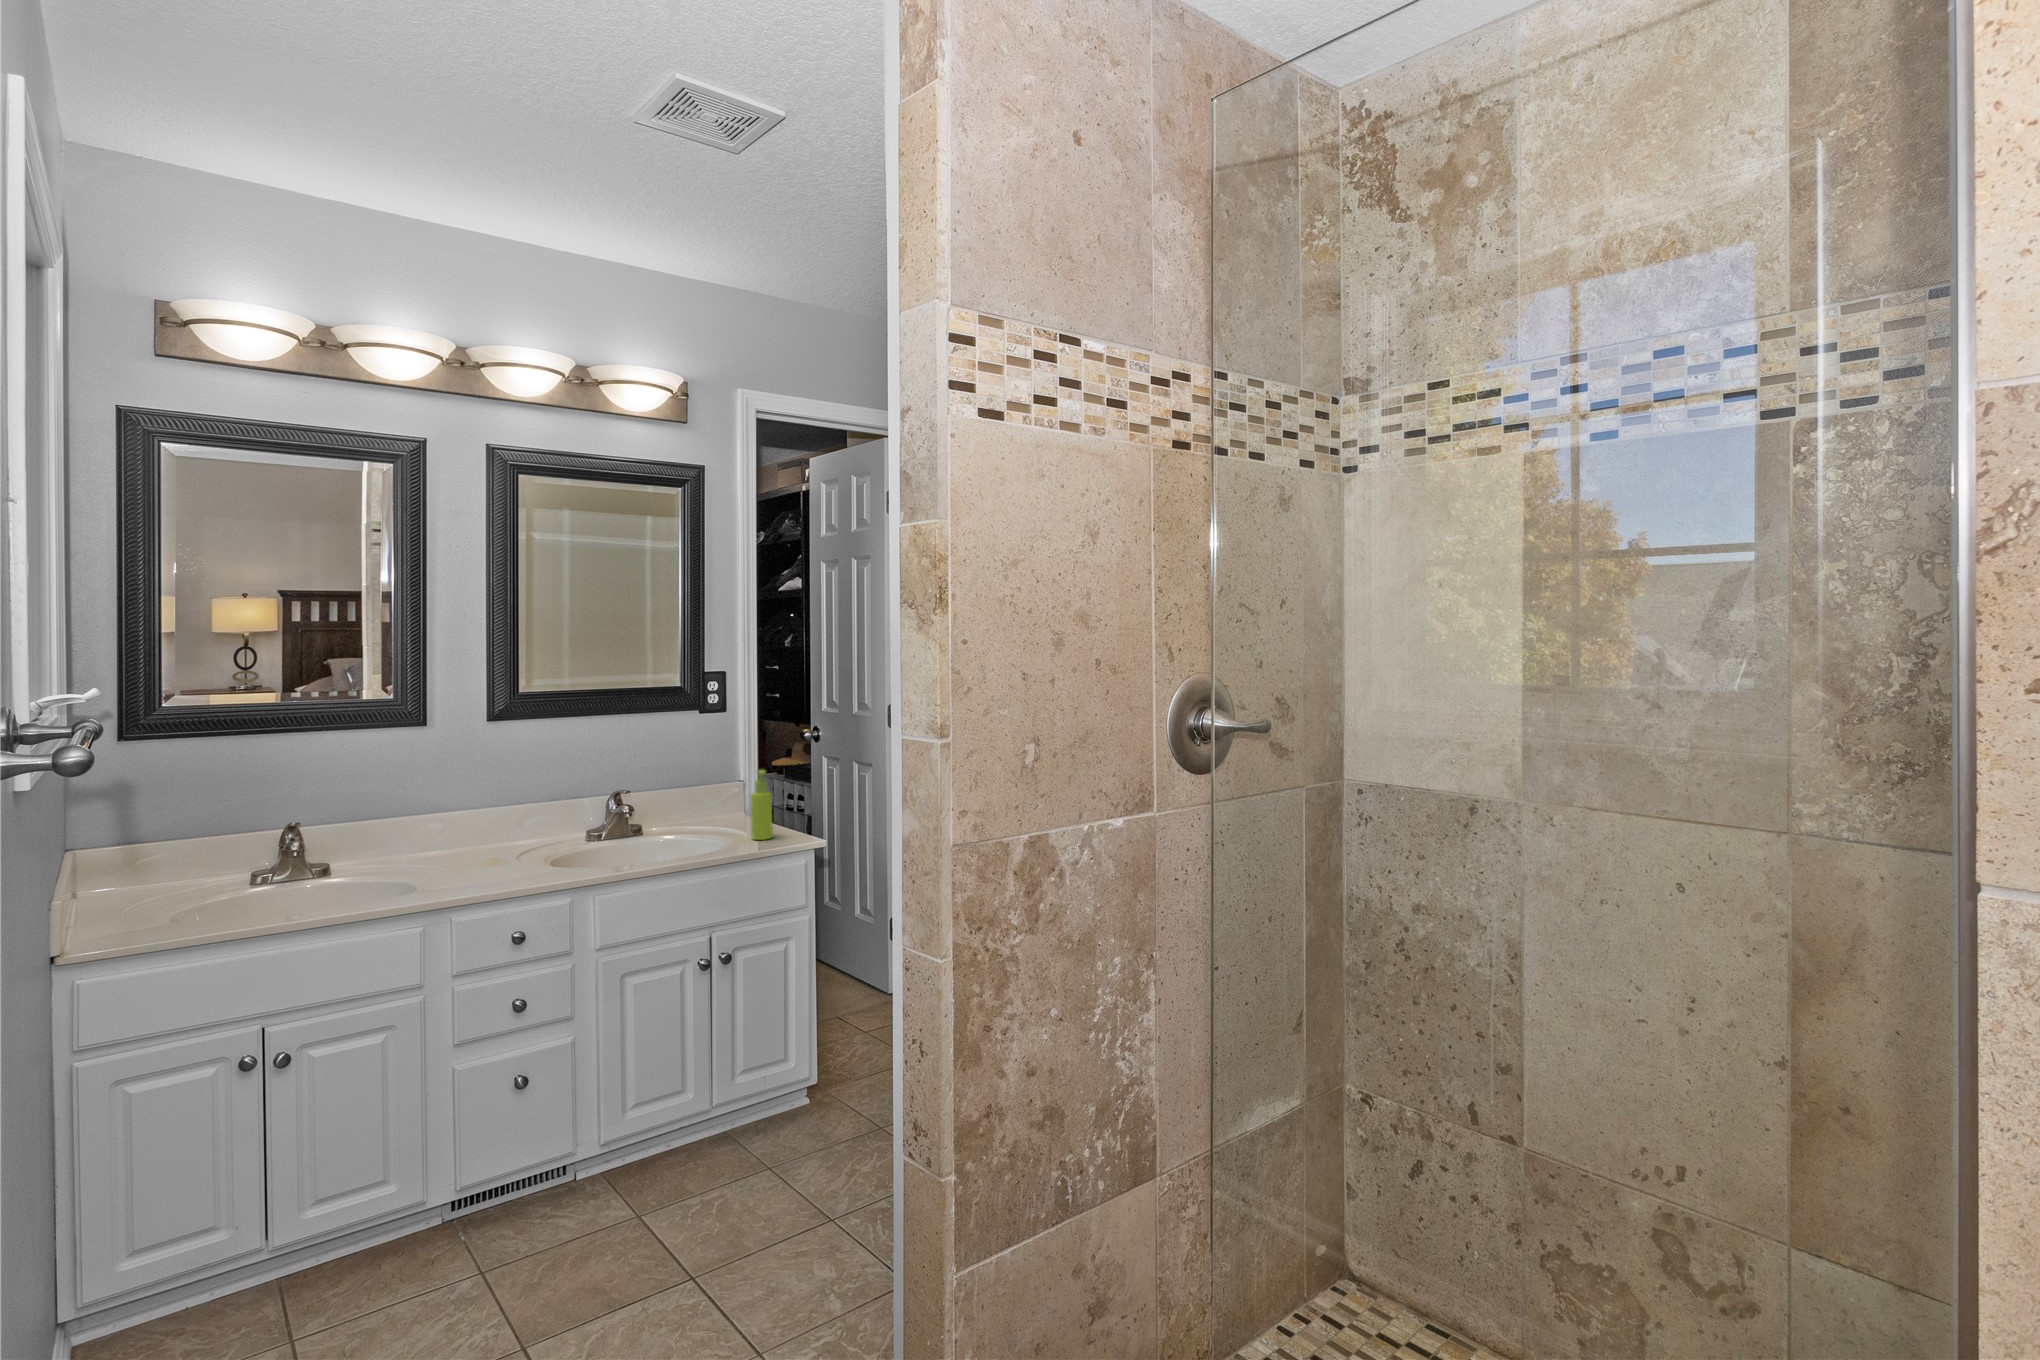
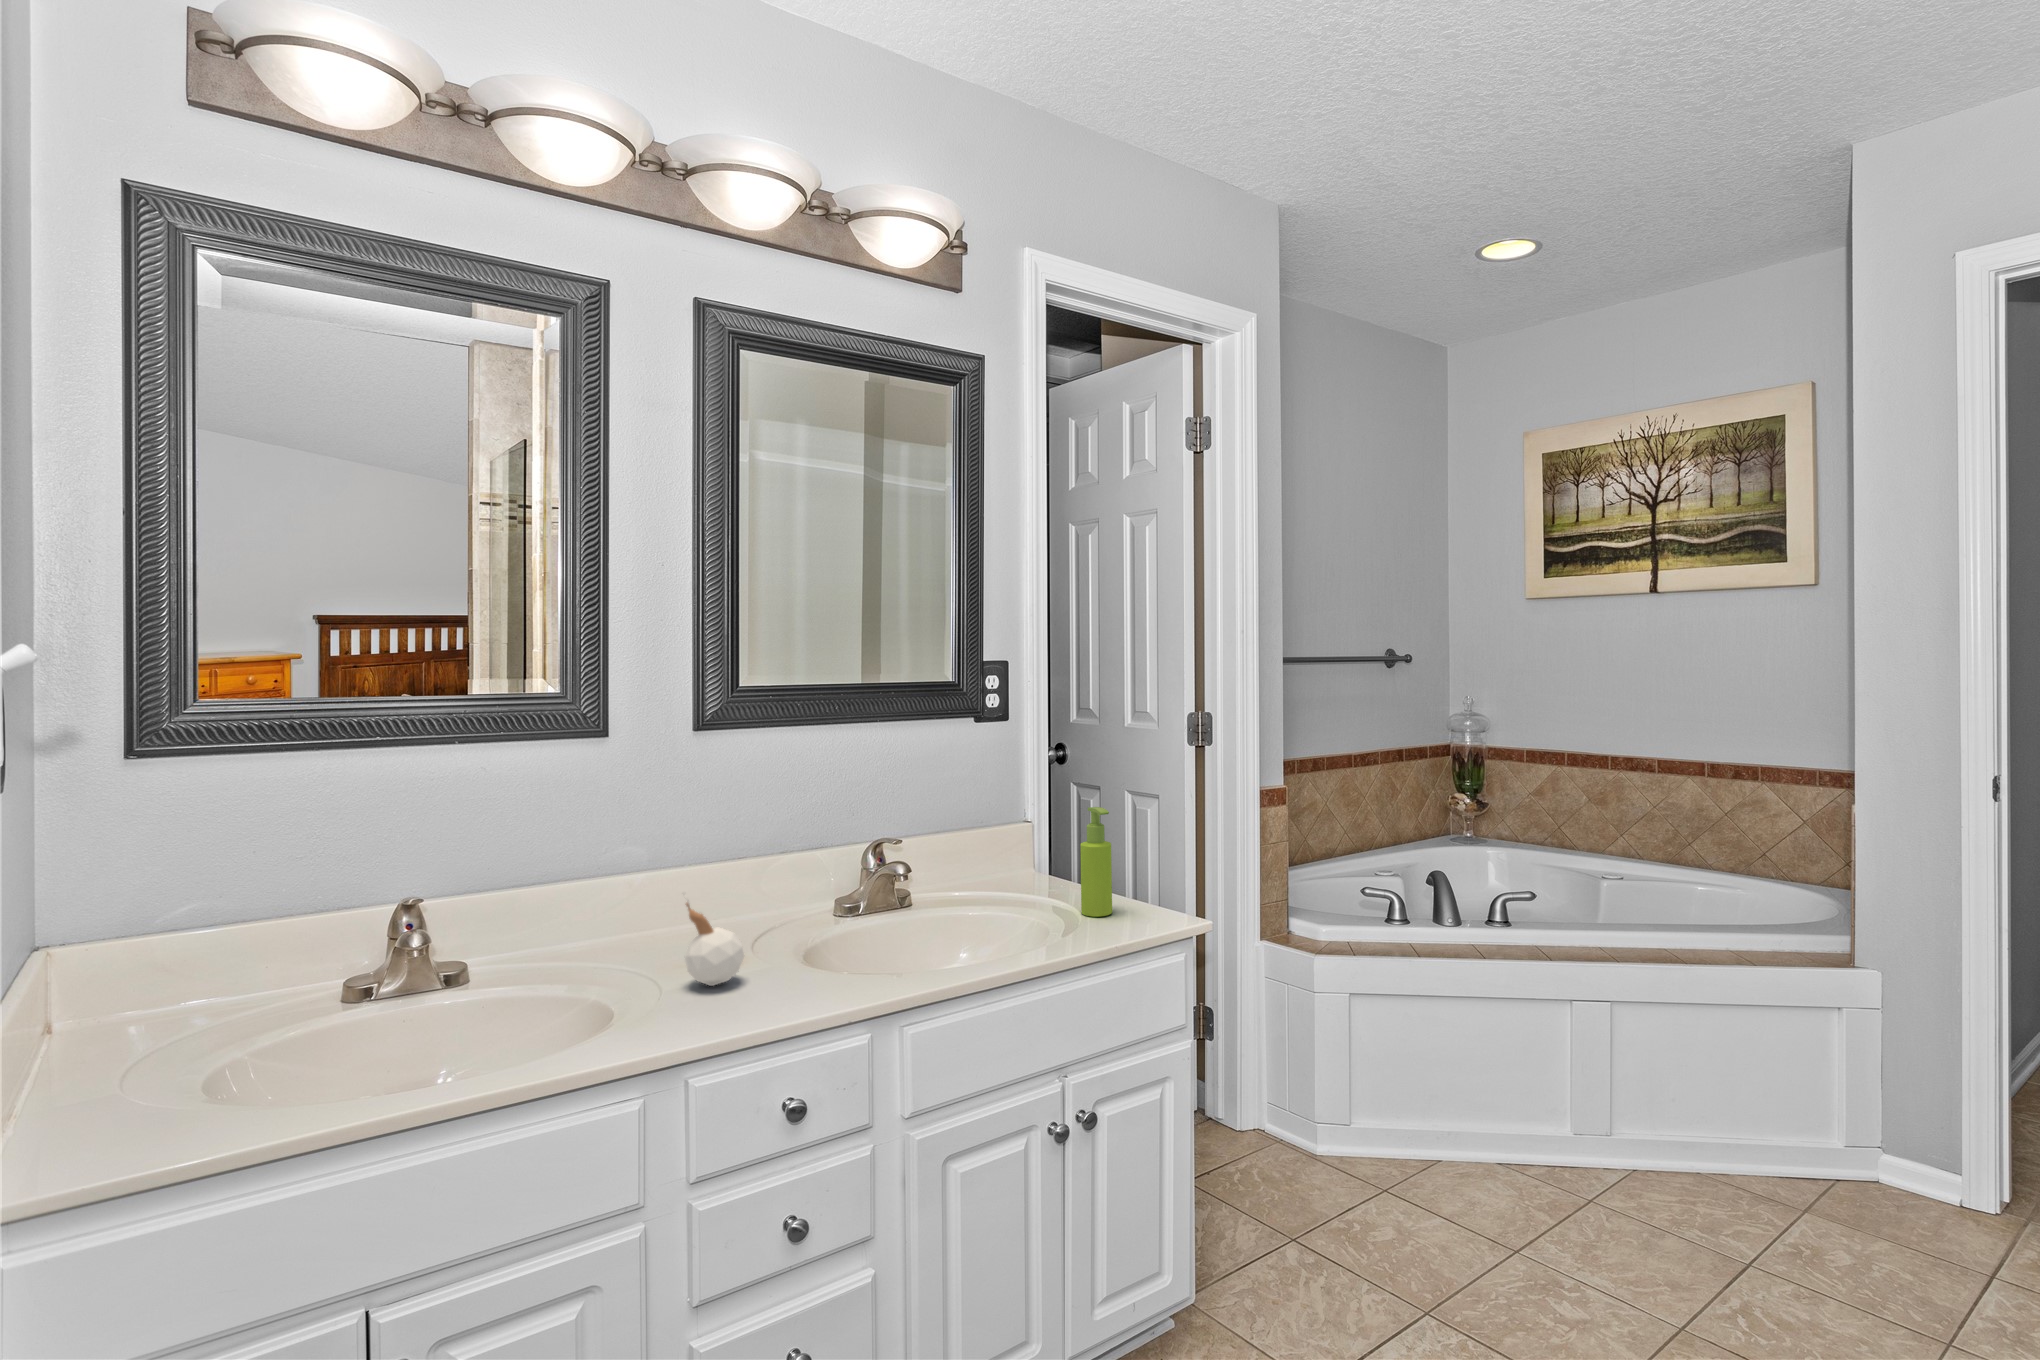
candle: none [461,819,501,874] -> present [685,902,744,986]

